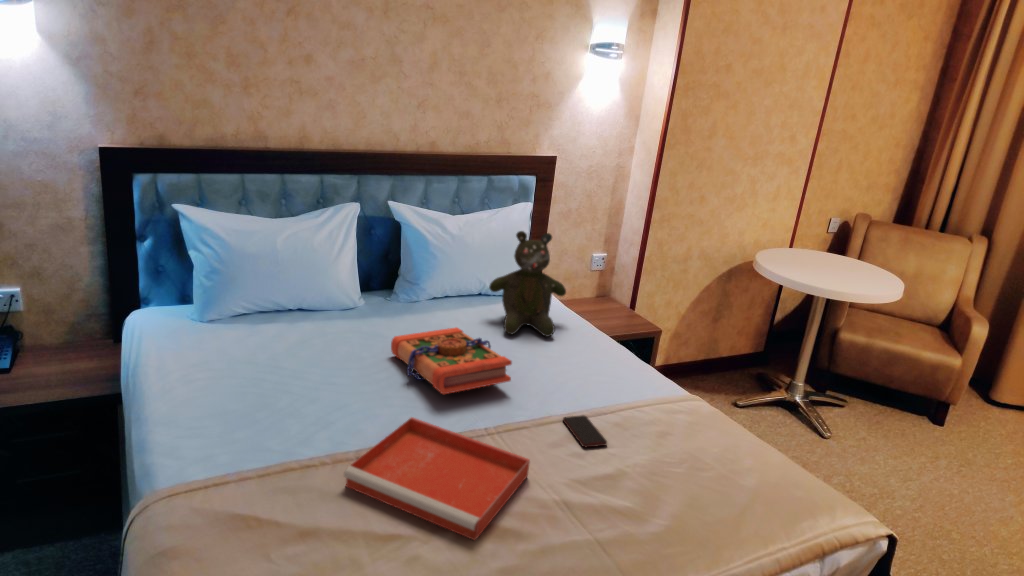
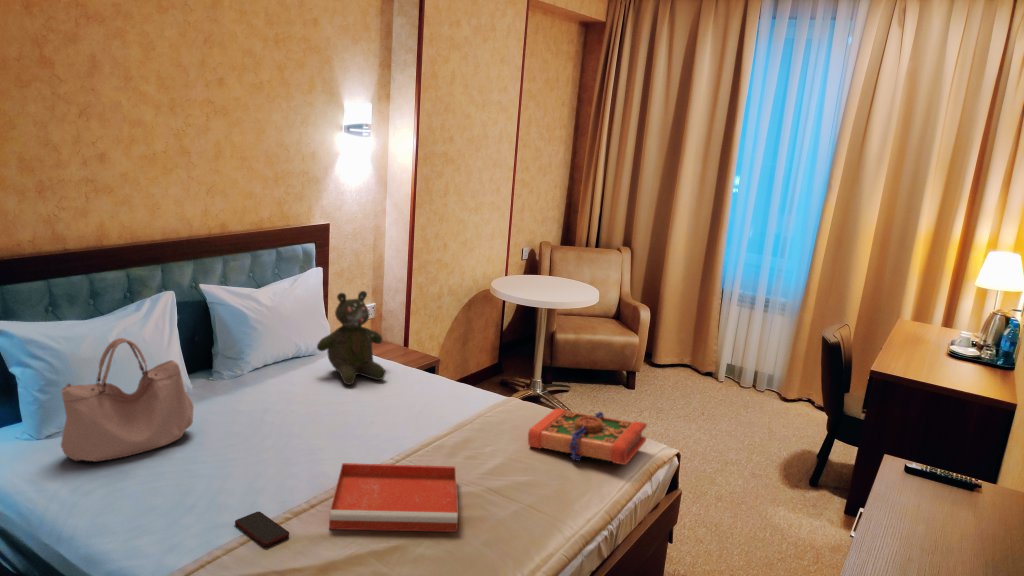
handbag: none [196,237,325,354] -> present [61,338,193,461]
book: present [391,328,512,394] -> present [528,409,647,465]
smartphone: present [563,415,607,447] -> present [235,512,289,546]

